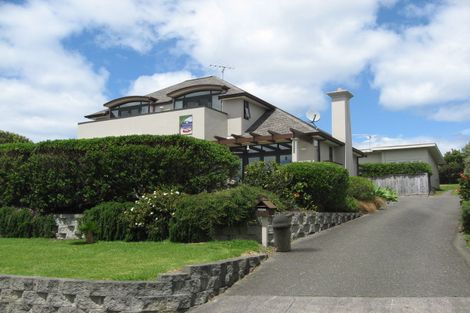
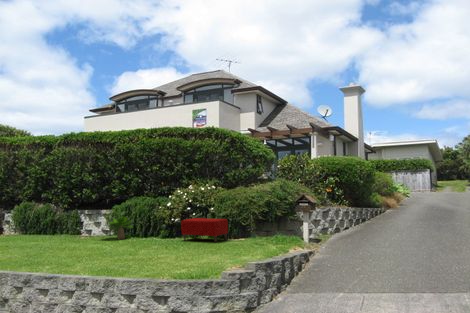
trash can: present [271,214,292,252] -> none [313,208,335,247]
bench: none [144,223,188,247] -> present [181,218,228,242]

